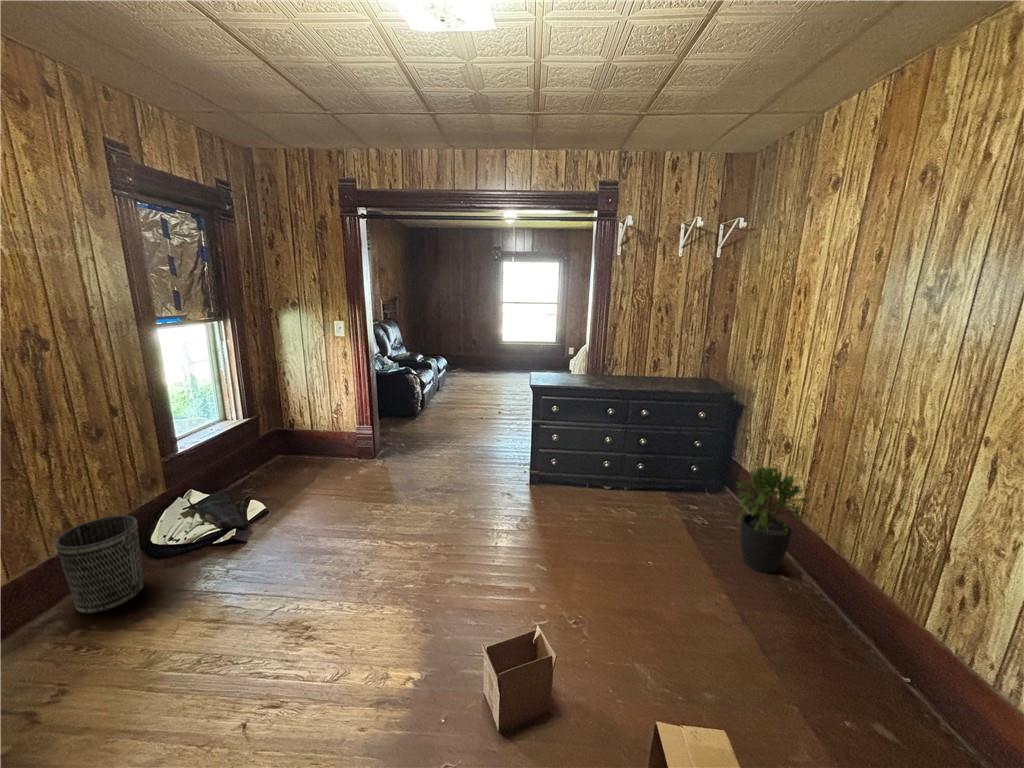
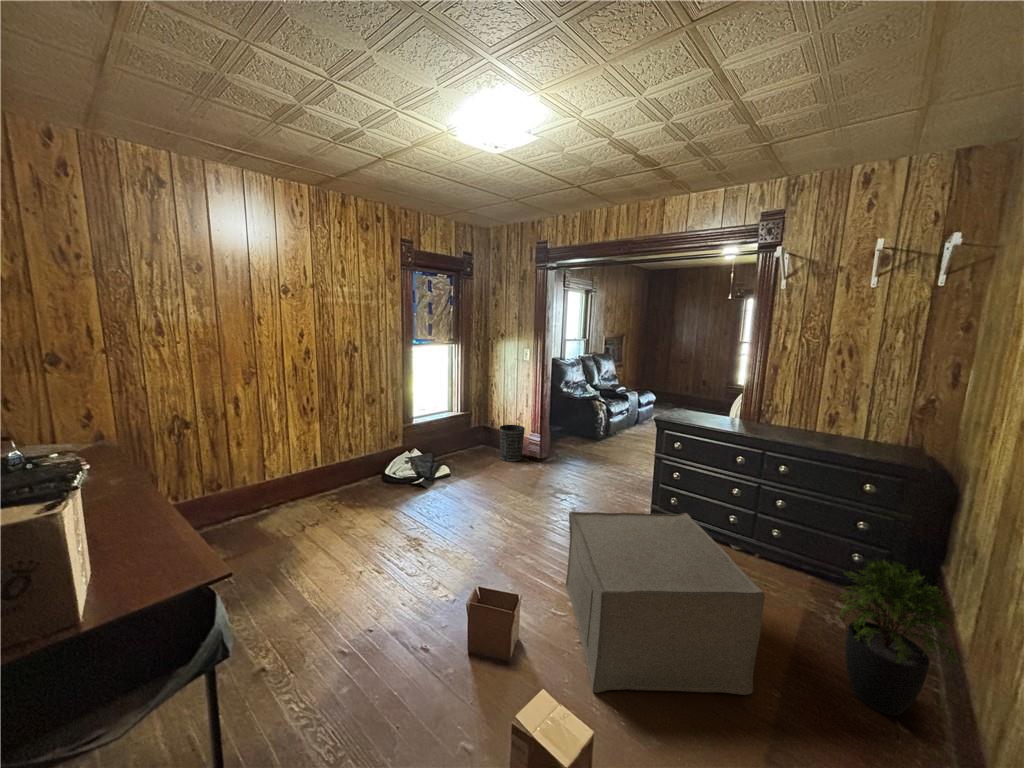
ottoman: none [529,473,727,677] -> present [566,511,765,695]
wastebasket: present [55,515,143,614] -> present [500,425,525,462]

